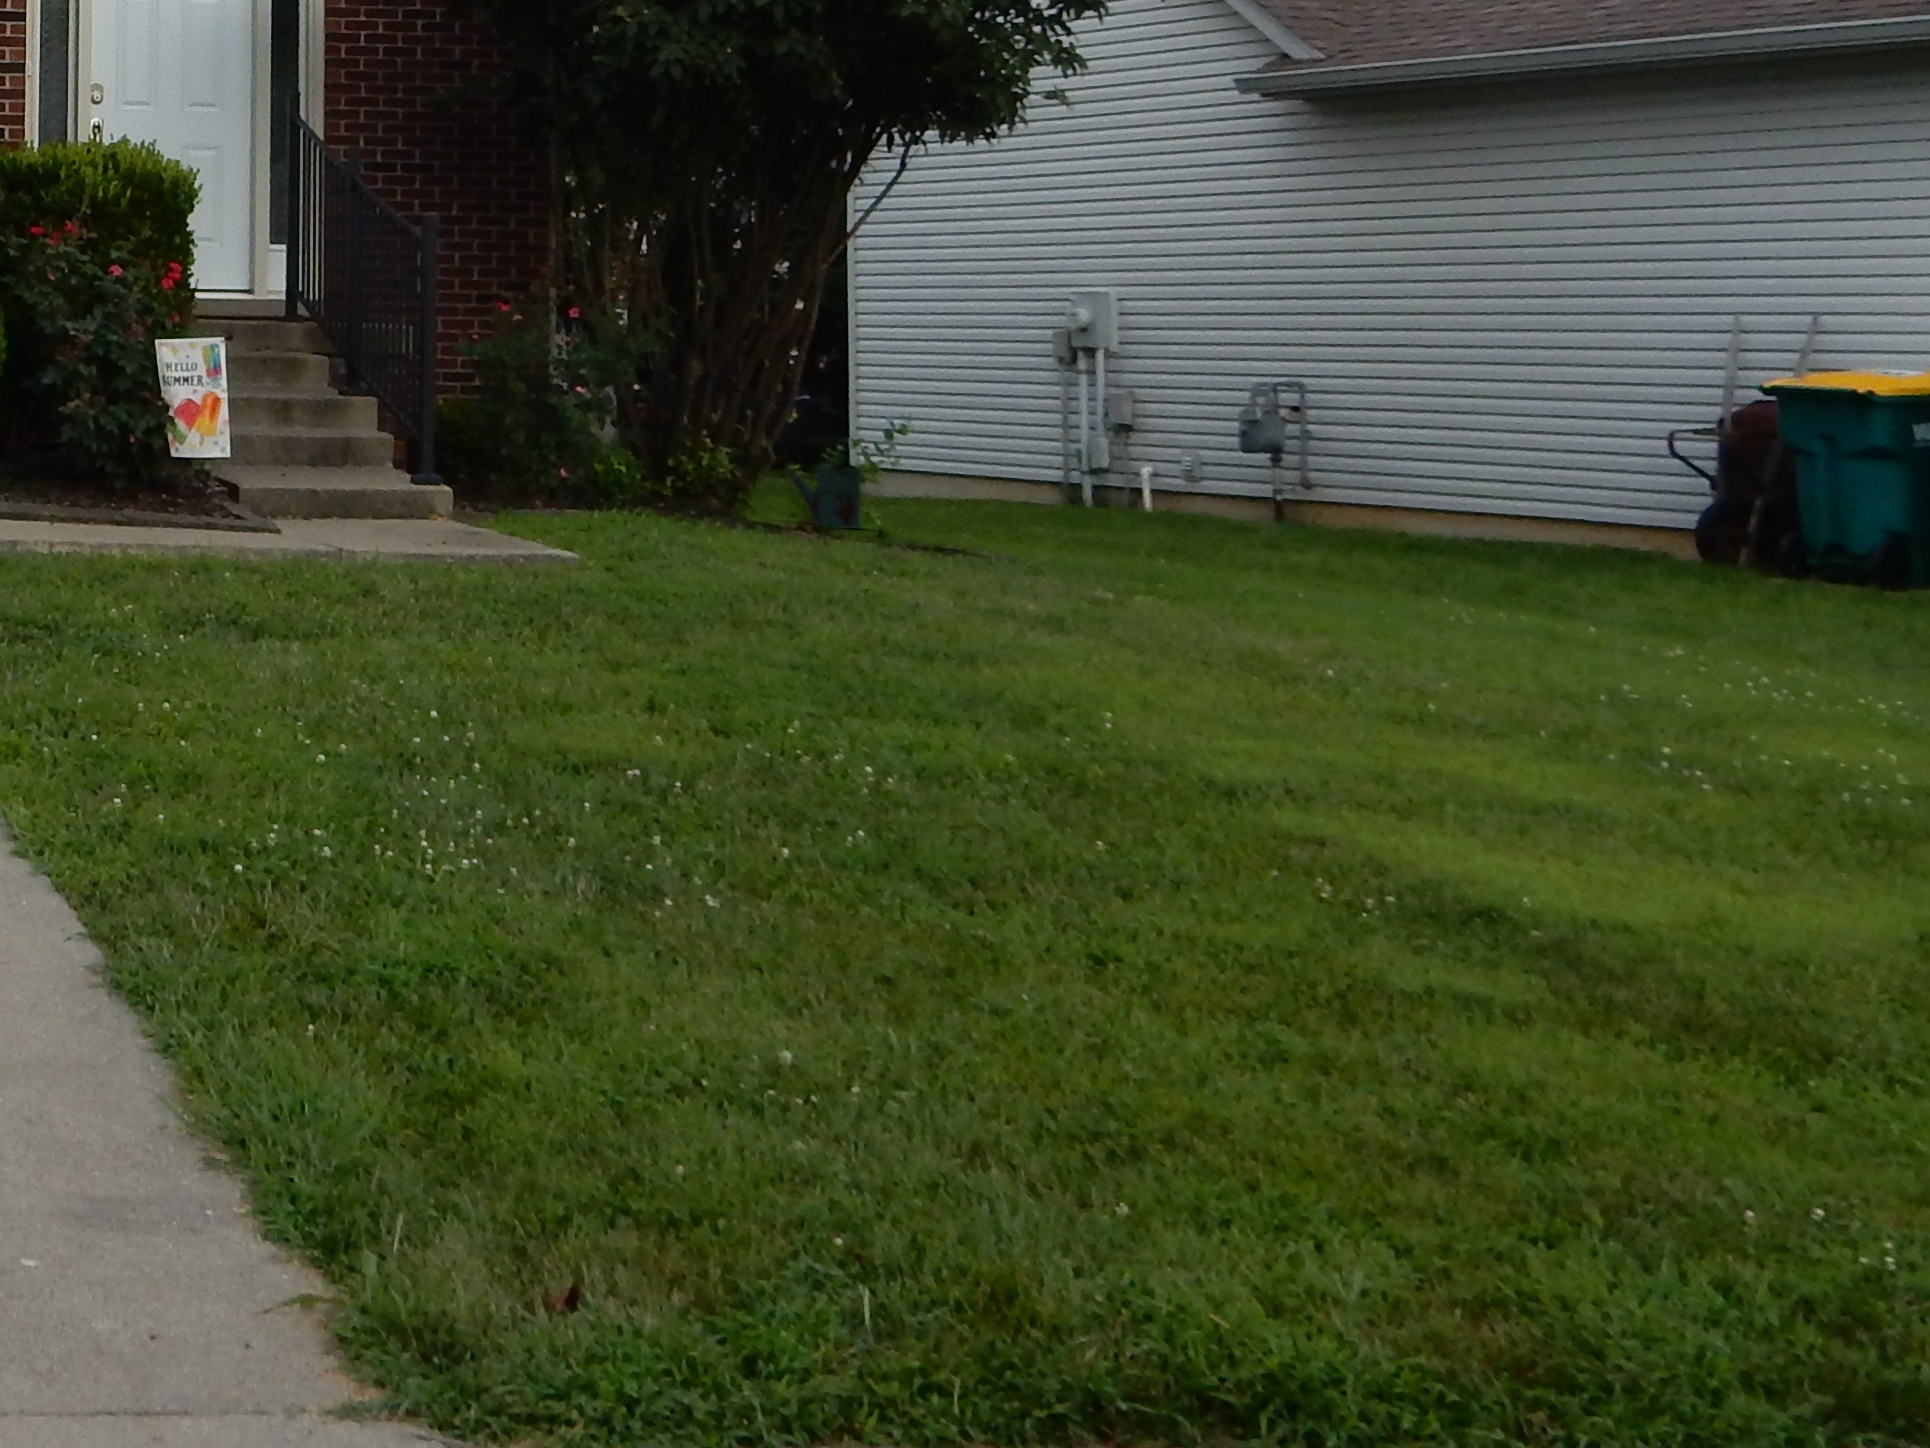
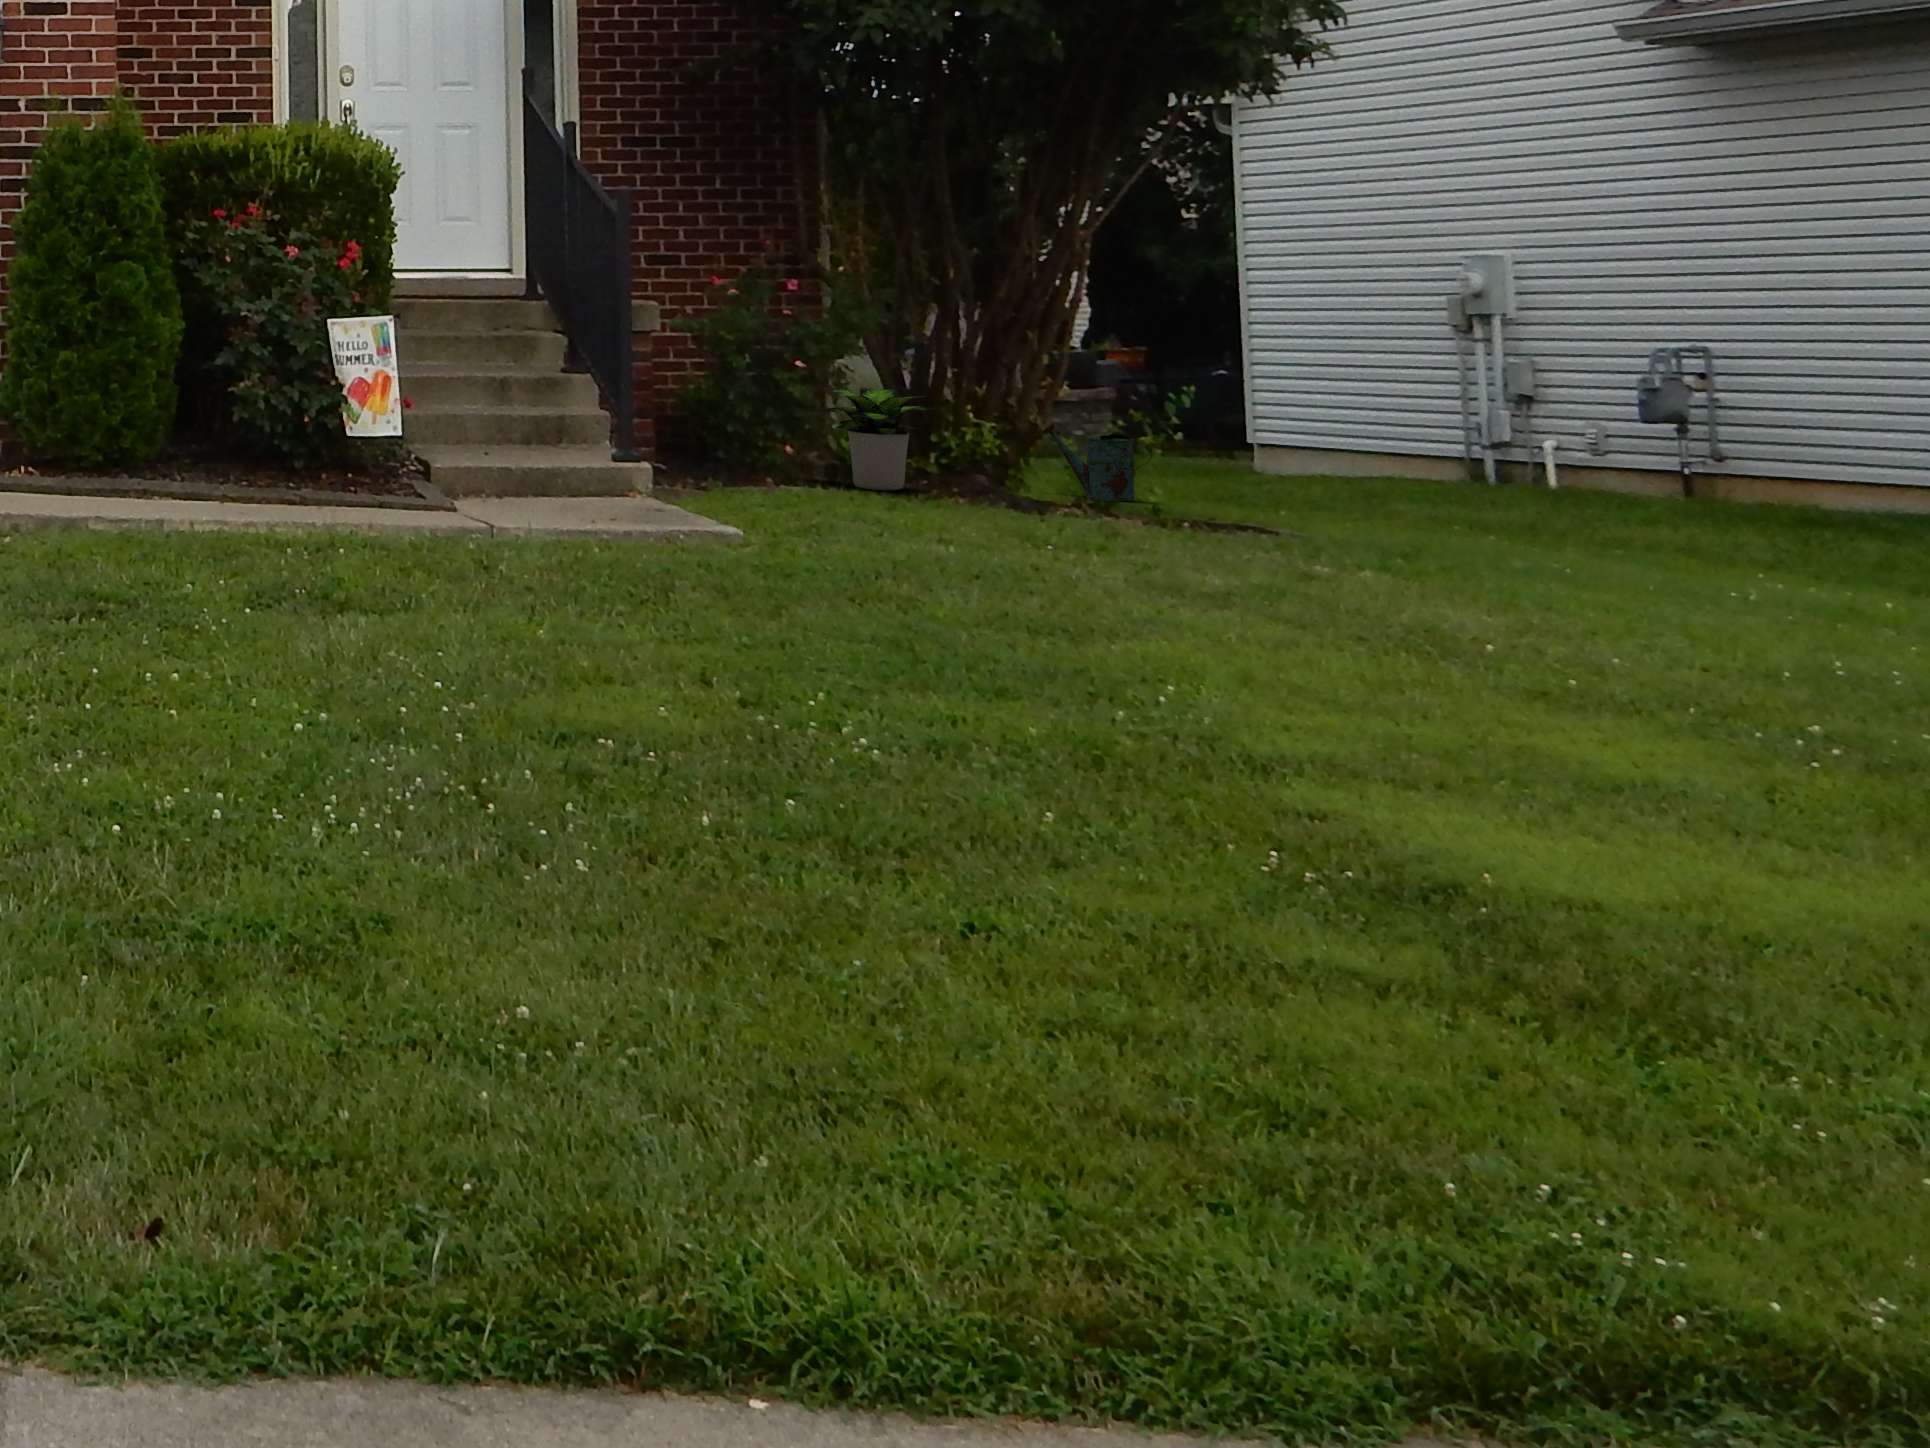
potted plant: none [570,416,689,517] -> present [818,388,937,491]

